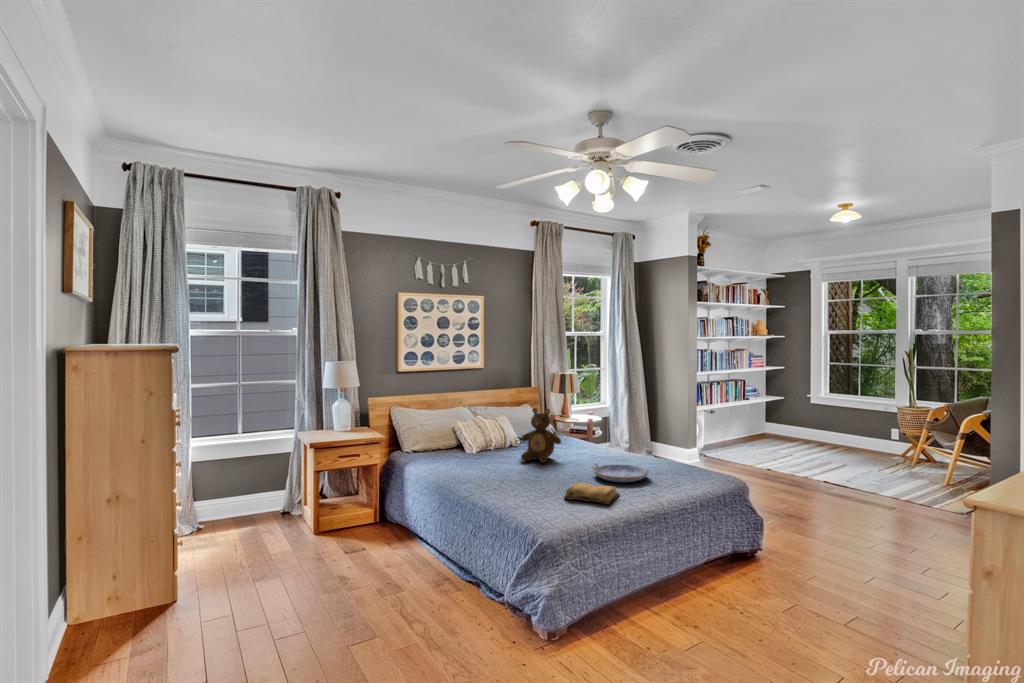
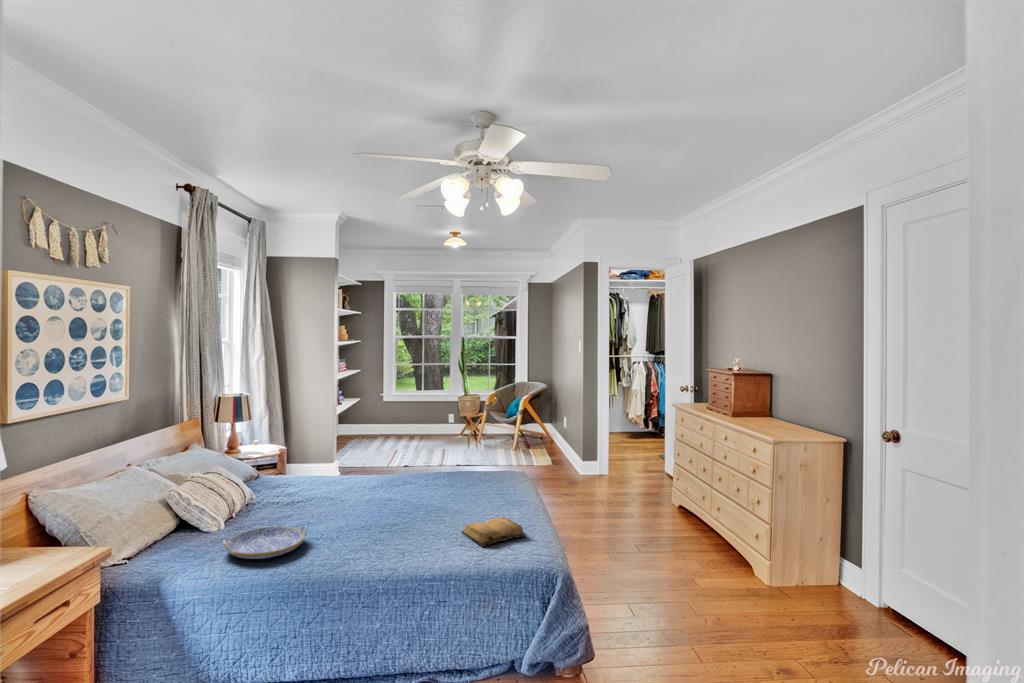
teddy bear: present [521,408,561,463] -> none [308,446,362,521]
serving tray: present [592,464,649,482] -> present [223,526,308,559]

